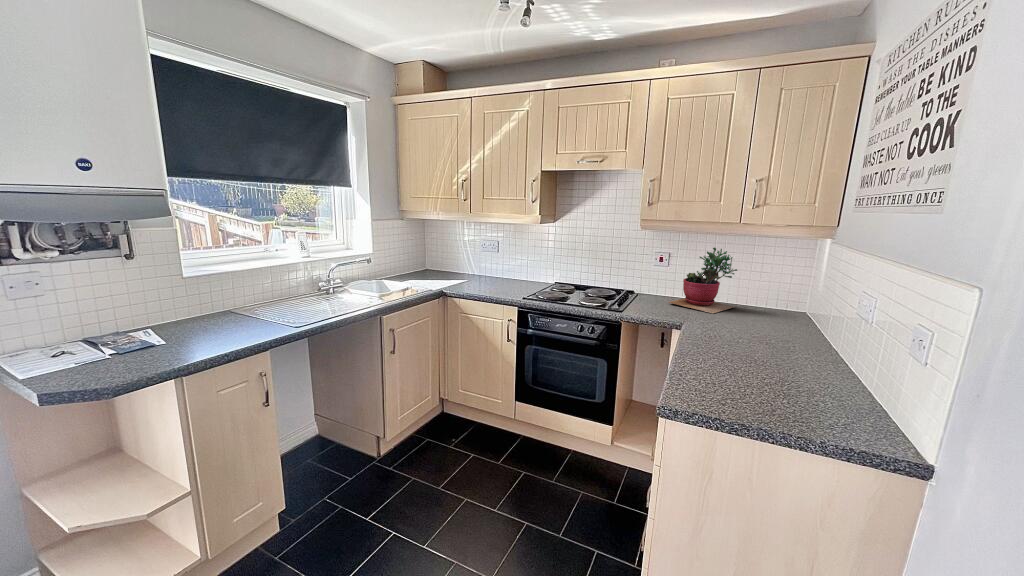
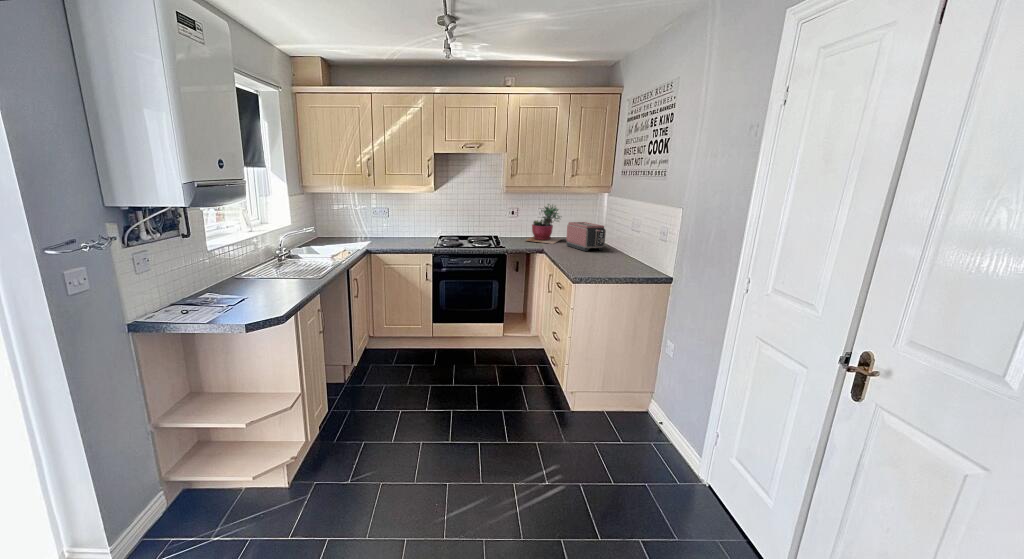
toaster: none [734,281,809,337] -> present [566,222,606,251]

